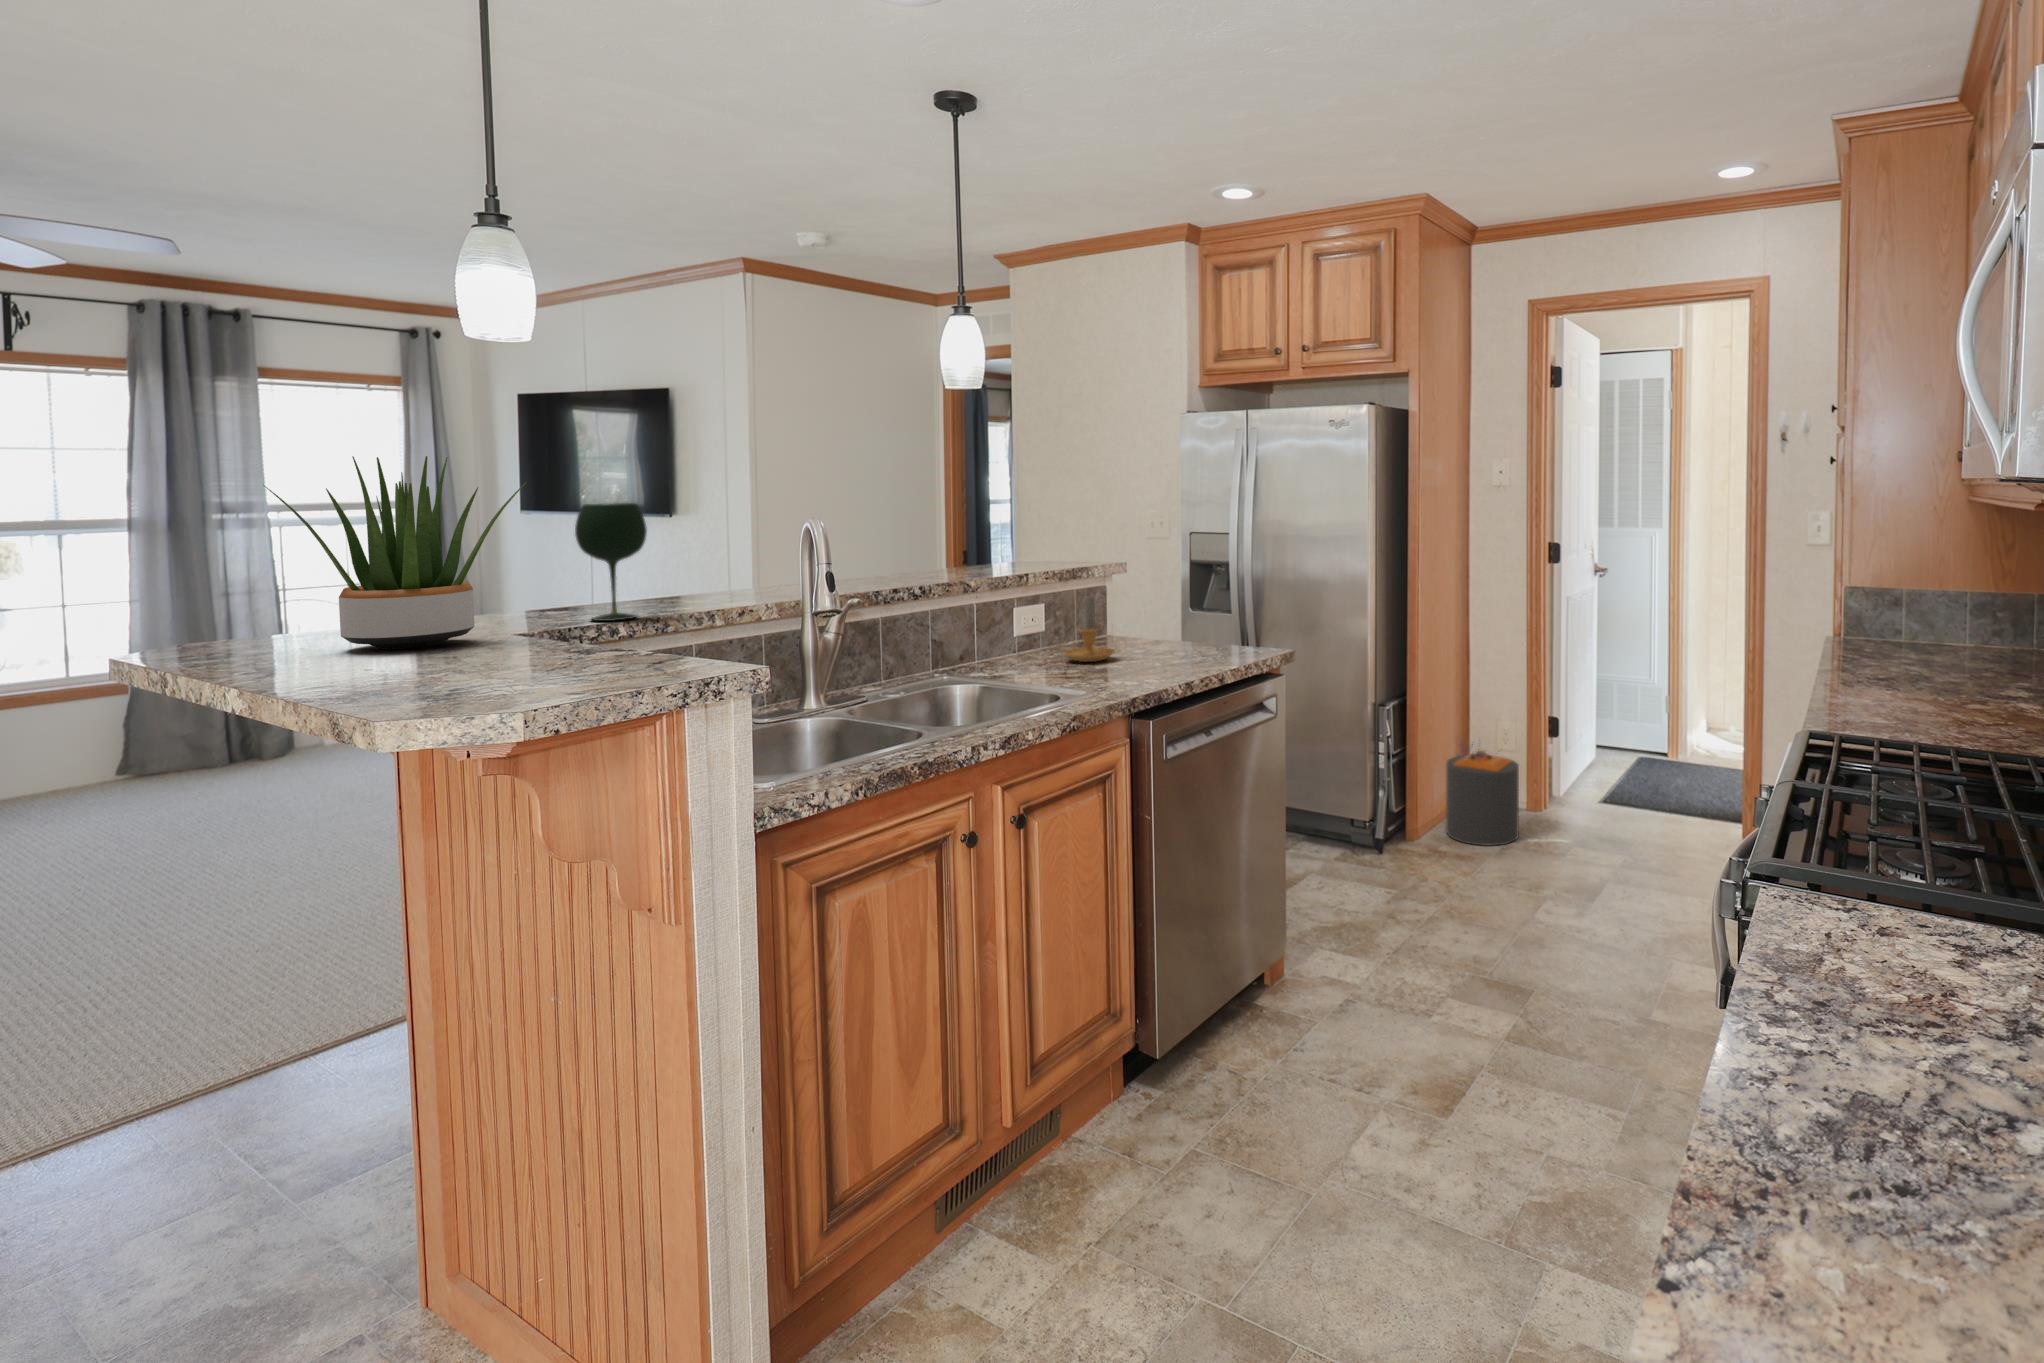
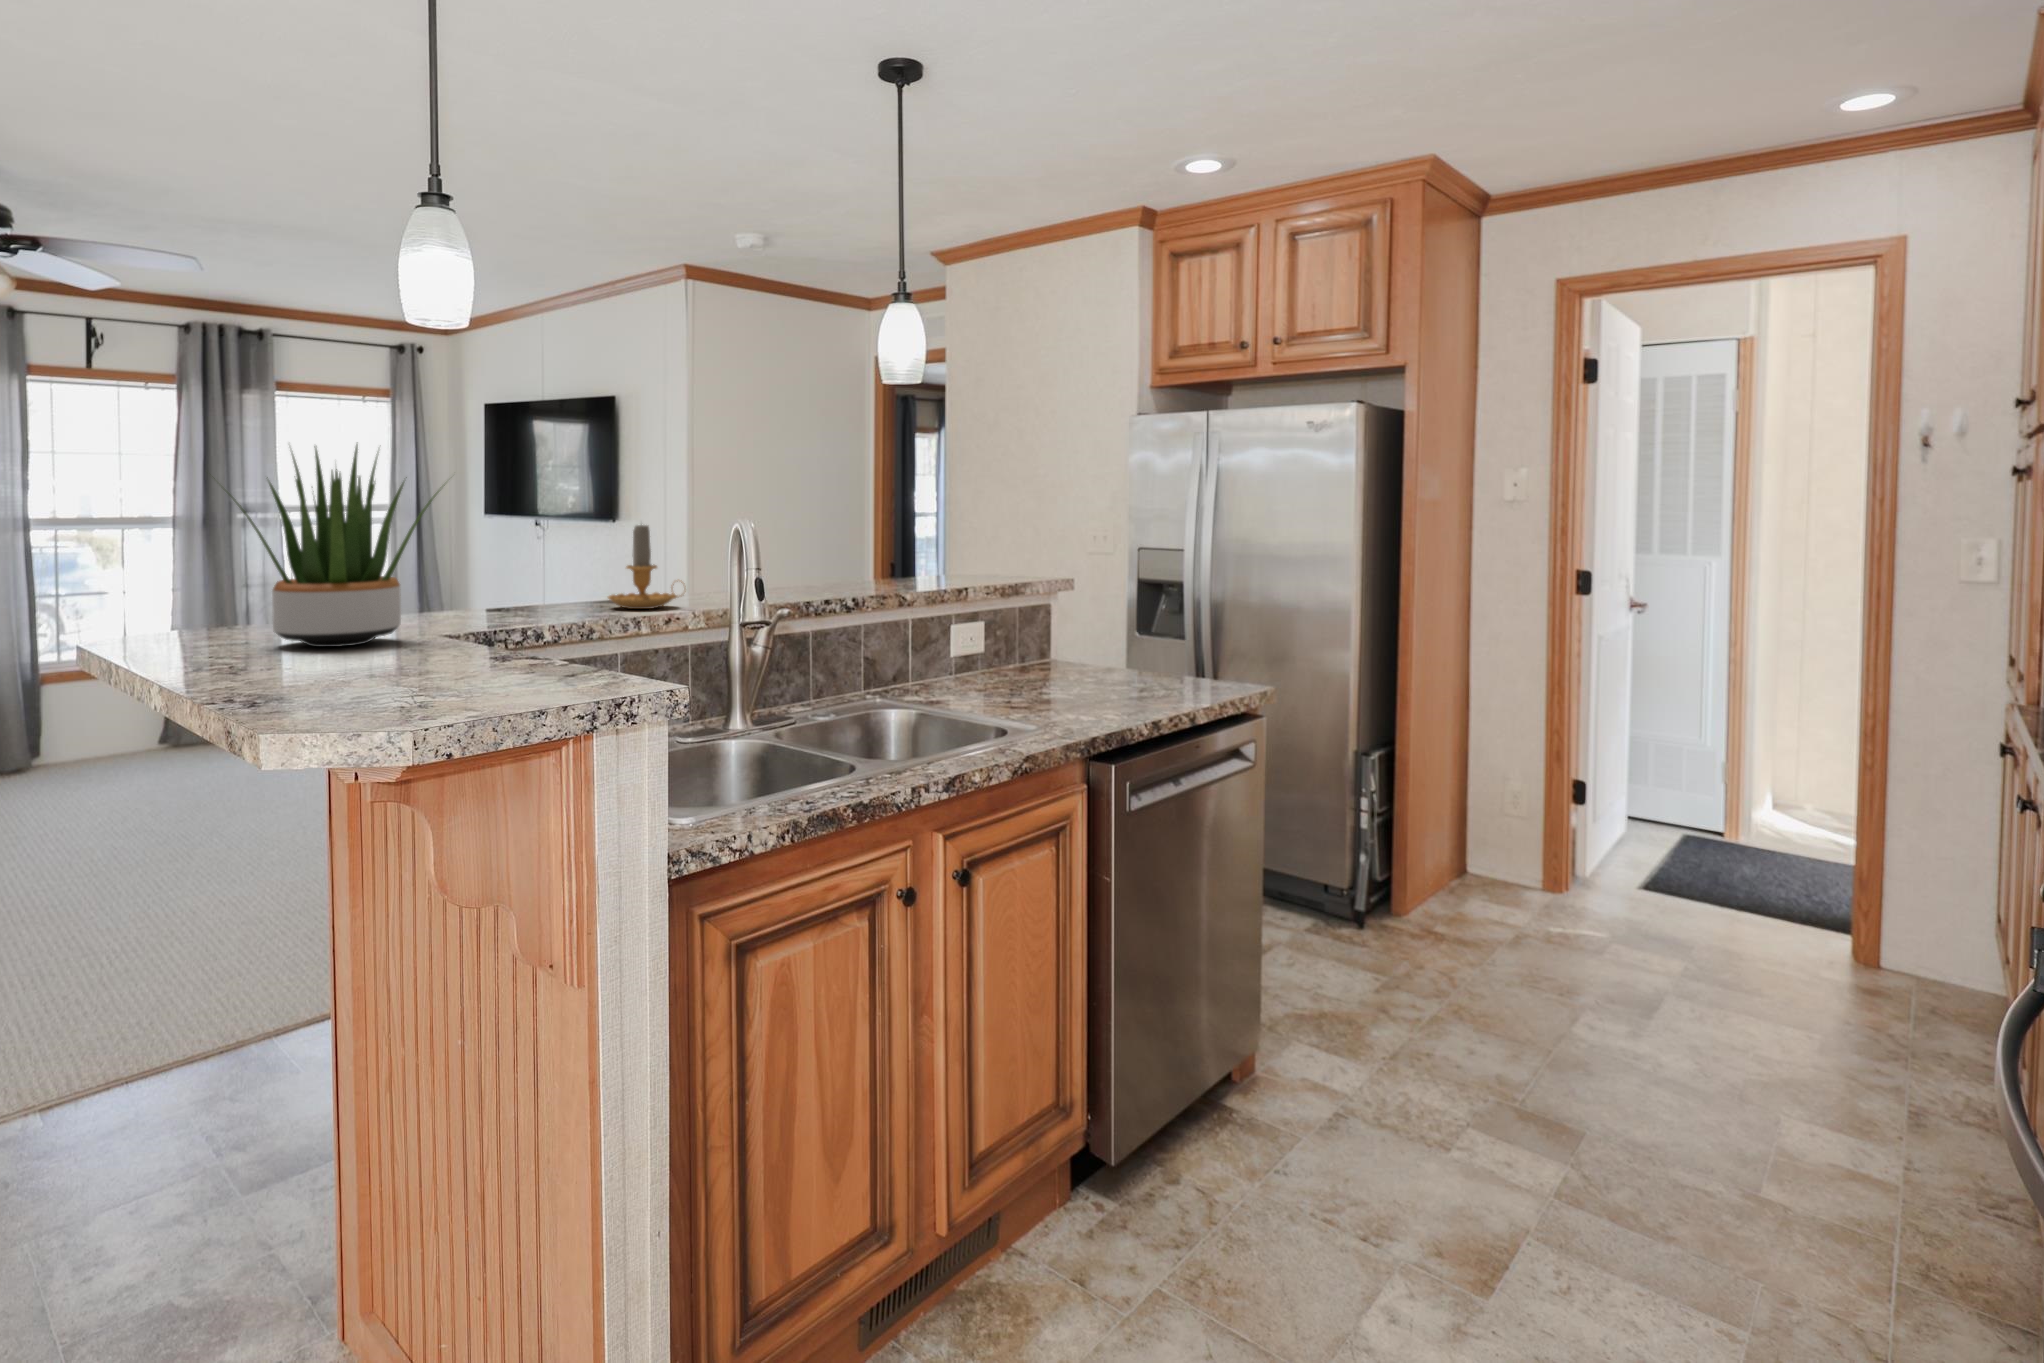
wine glass: present [575,503,647,621] -> none [506,499,575,624]
candle: present [1064,596,1115,662] -> present [608,525,686,609]
trash can: present [1446,739,1519,846] -> none [1441,793,1537,931]

